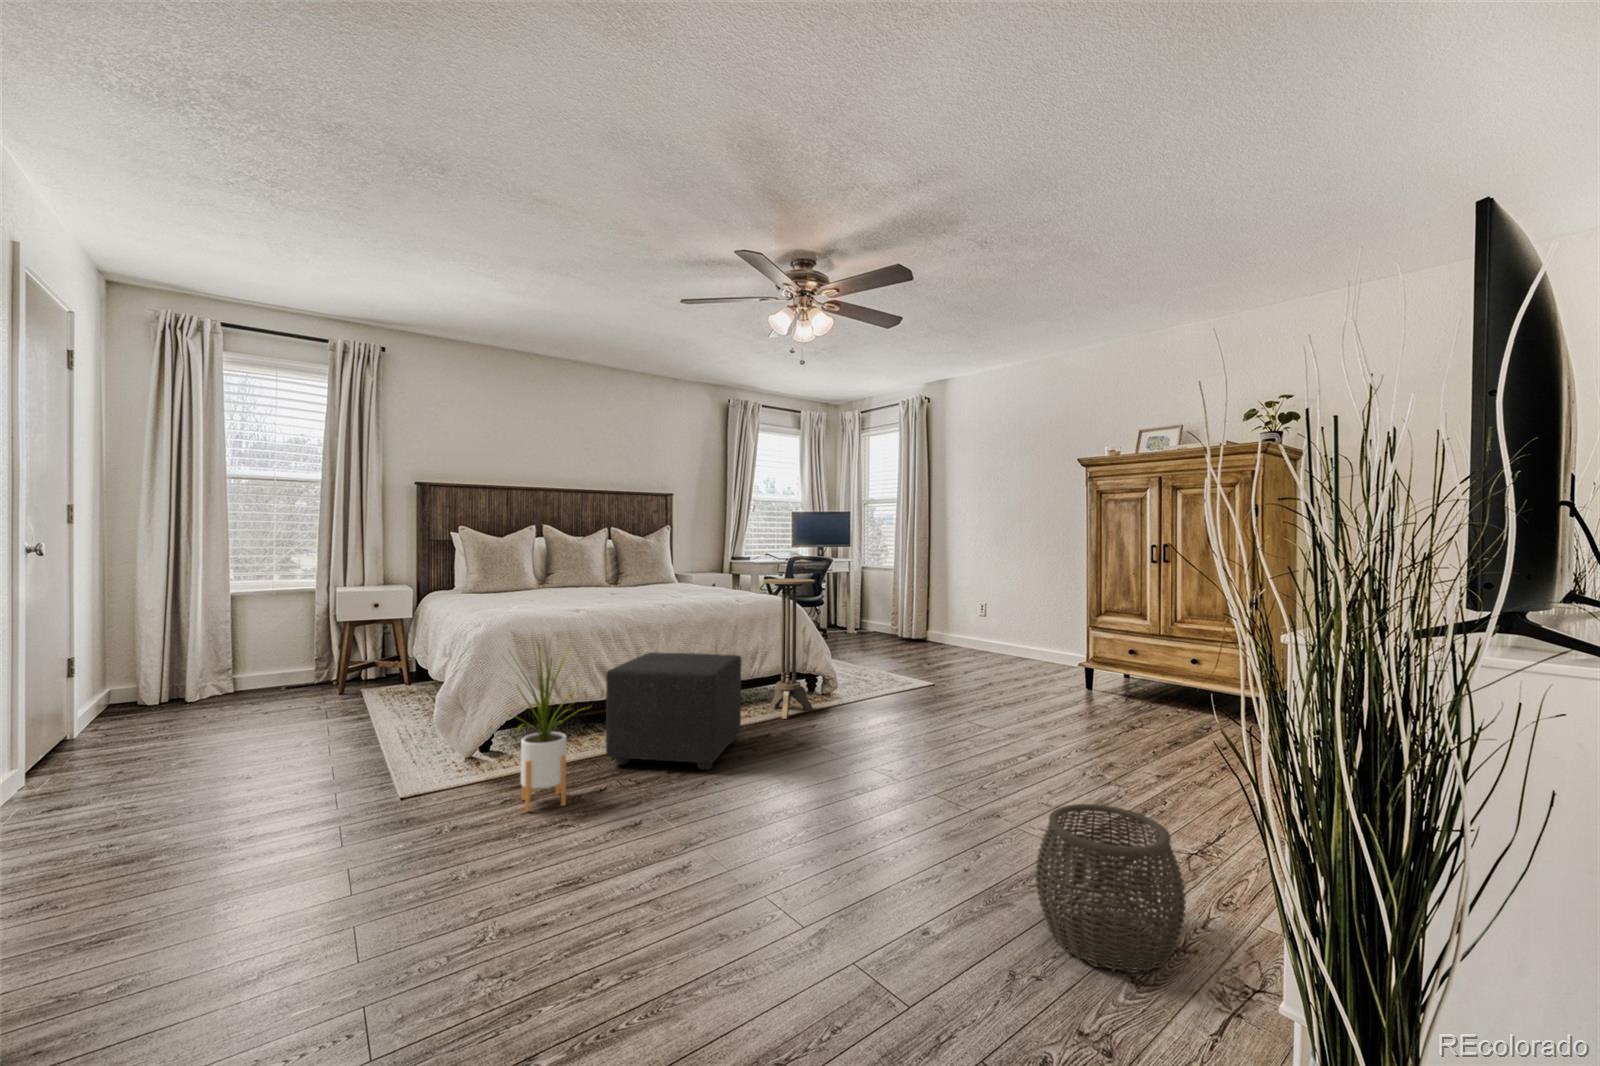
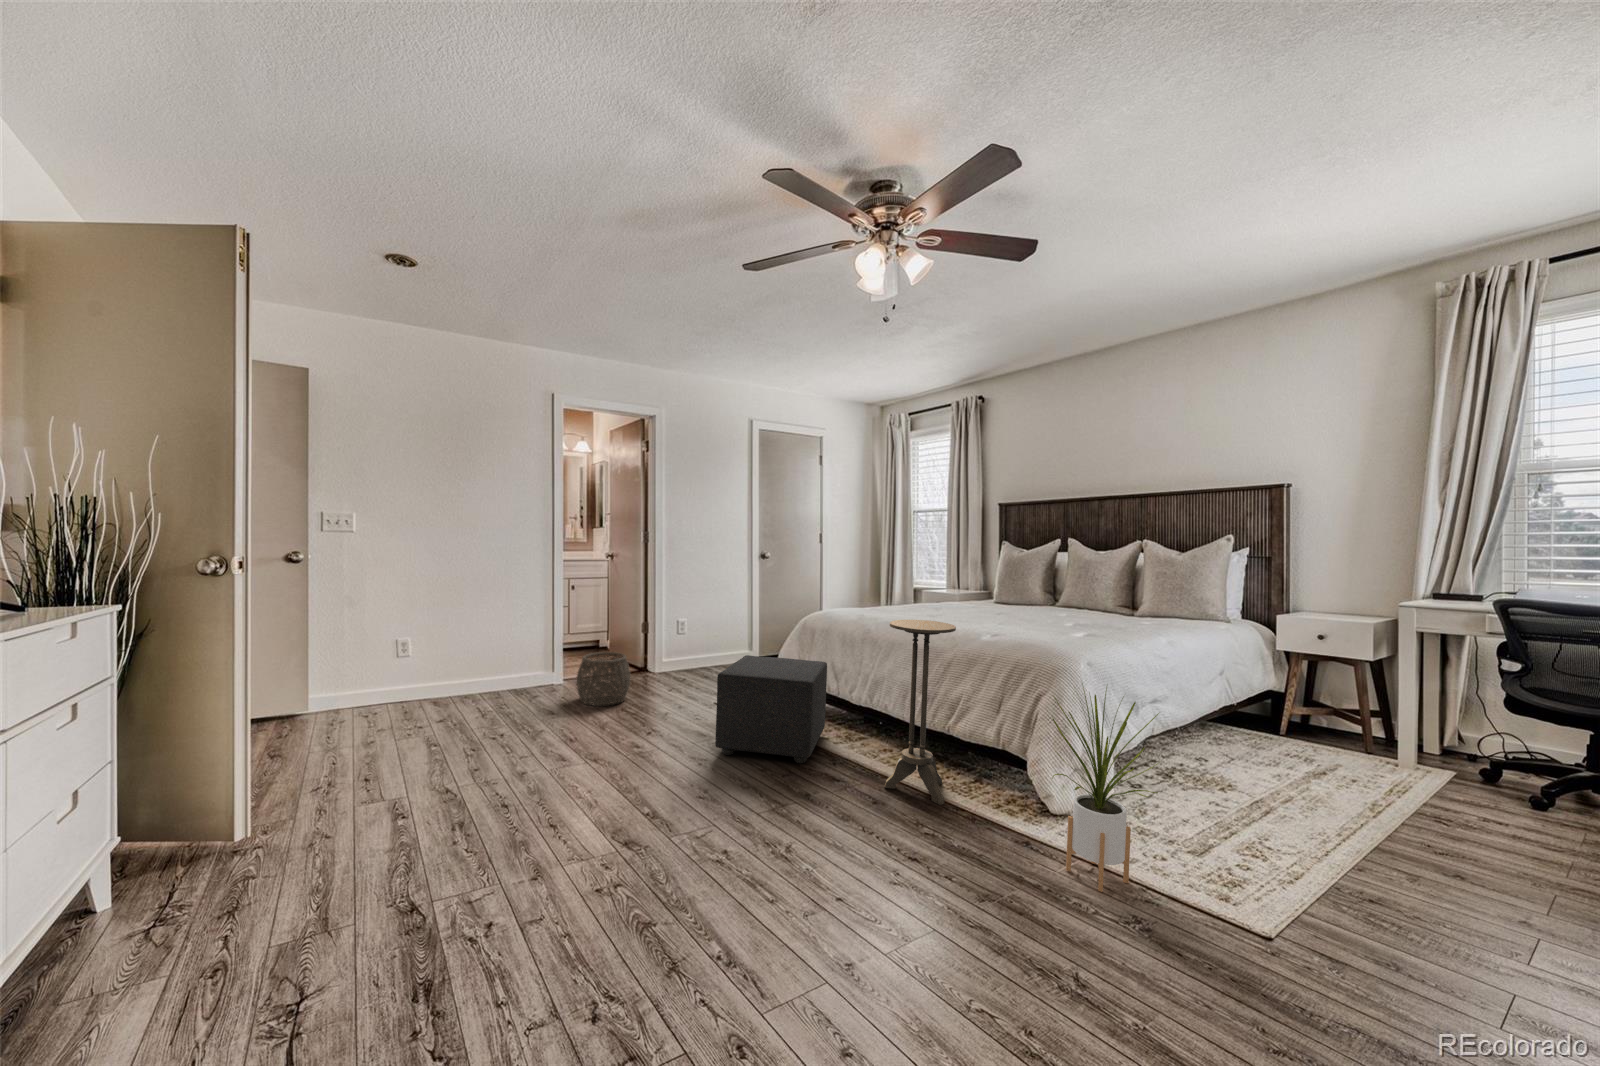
house plant: present [512,640,578,812] -> present [1052,687,1159,892]
woven basket: present [1035,804,1186,973] -> present [576,652,630,706]

